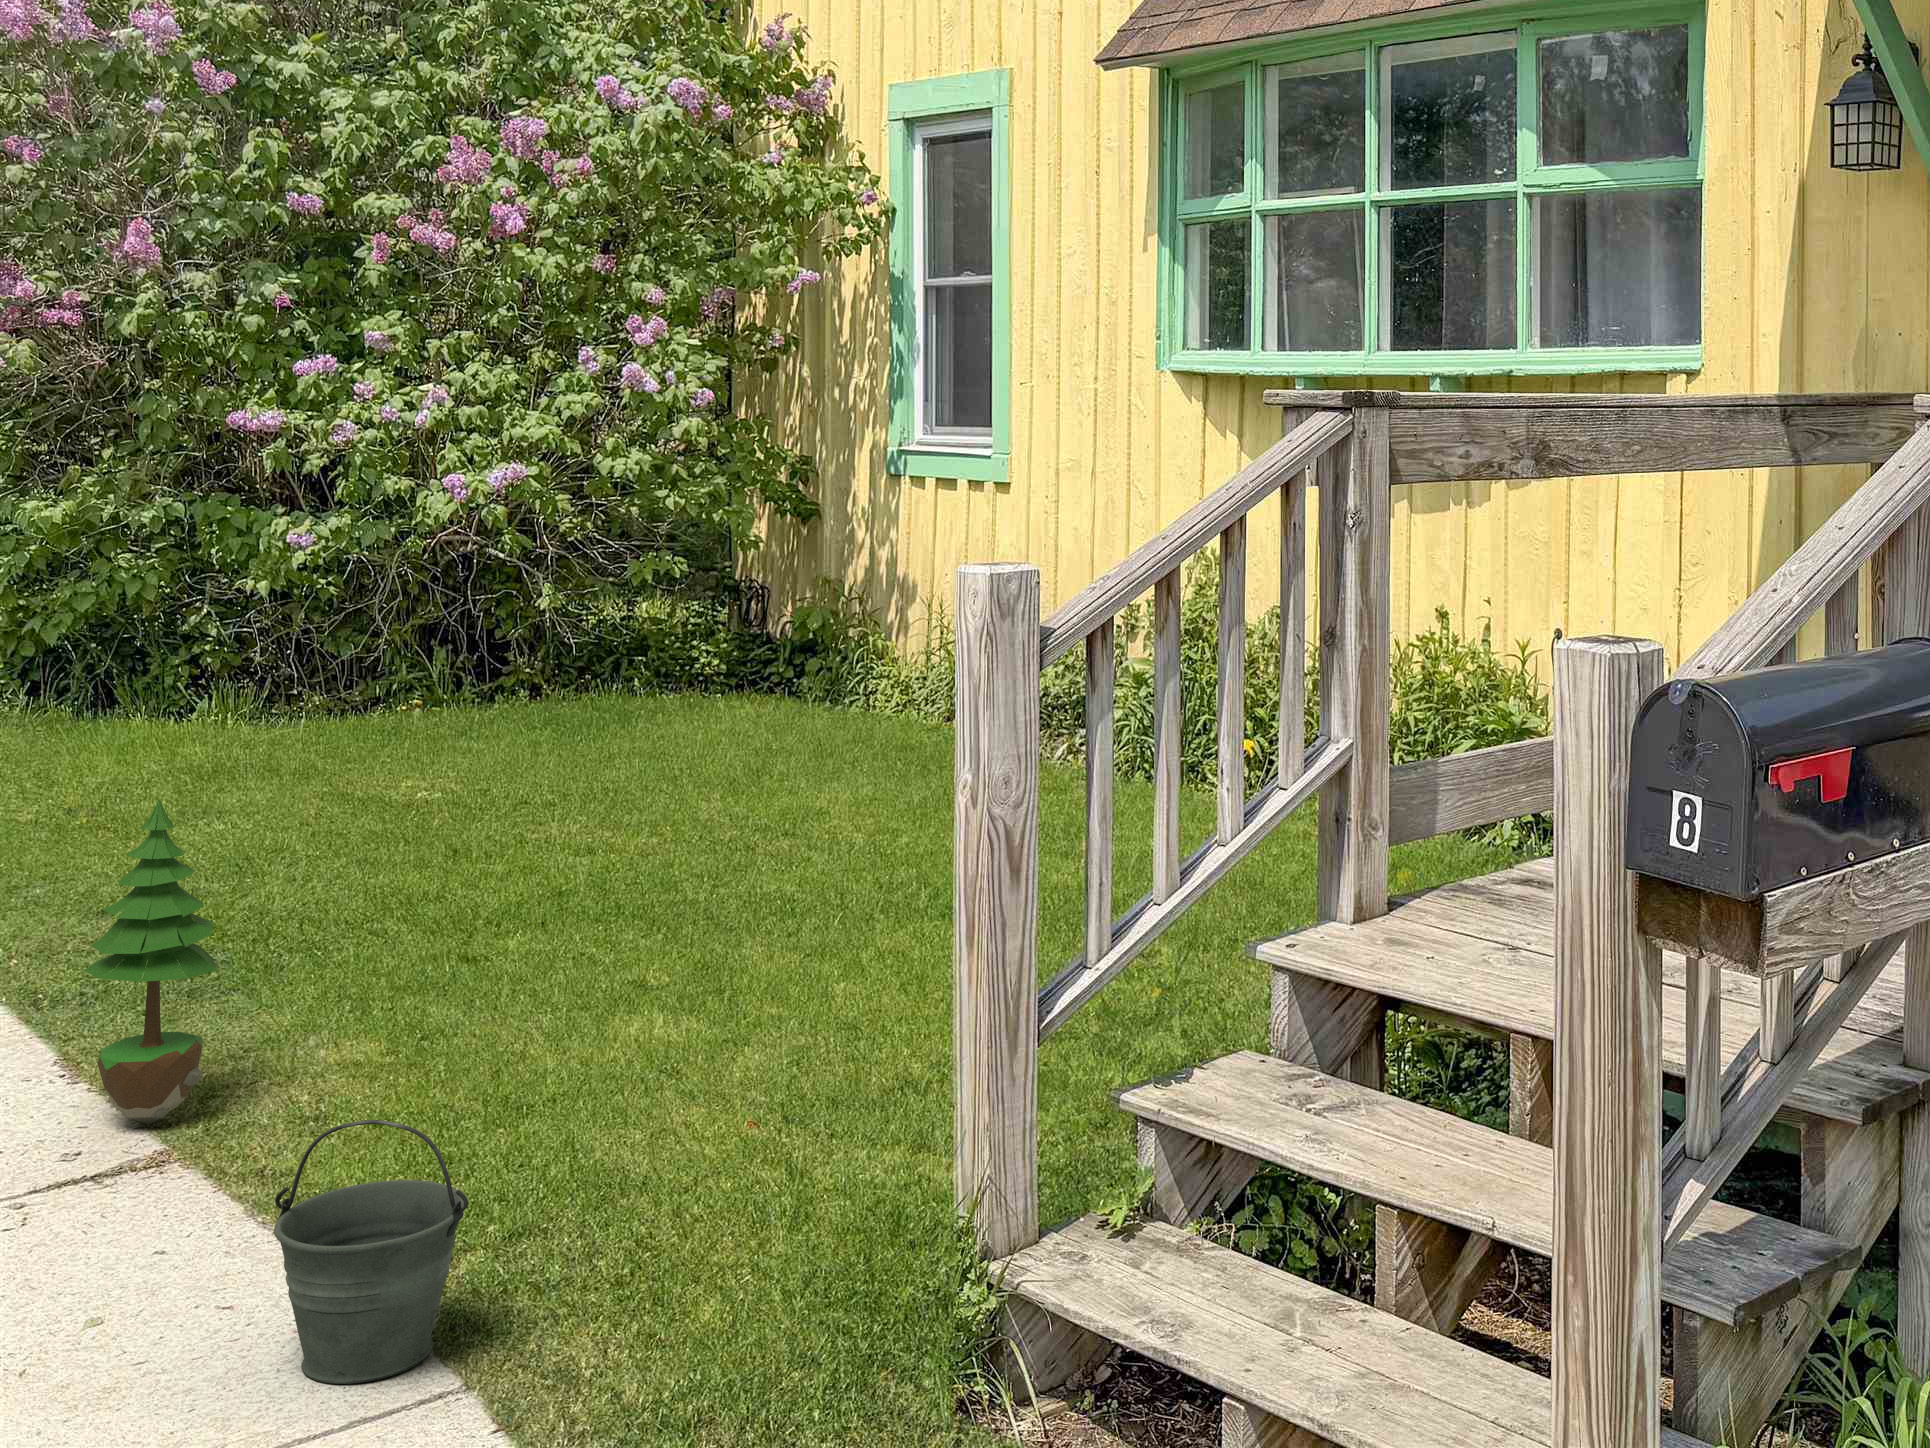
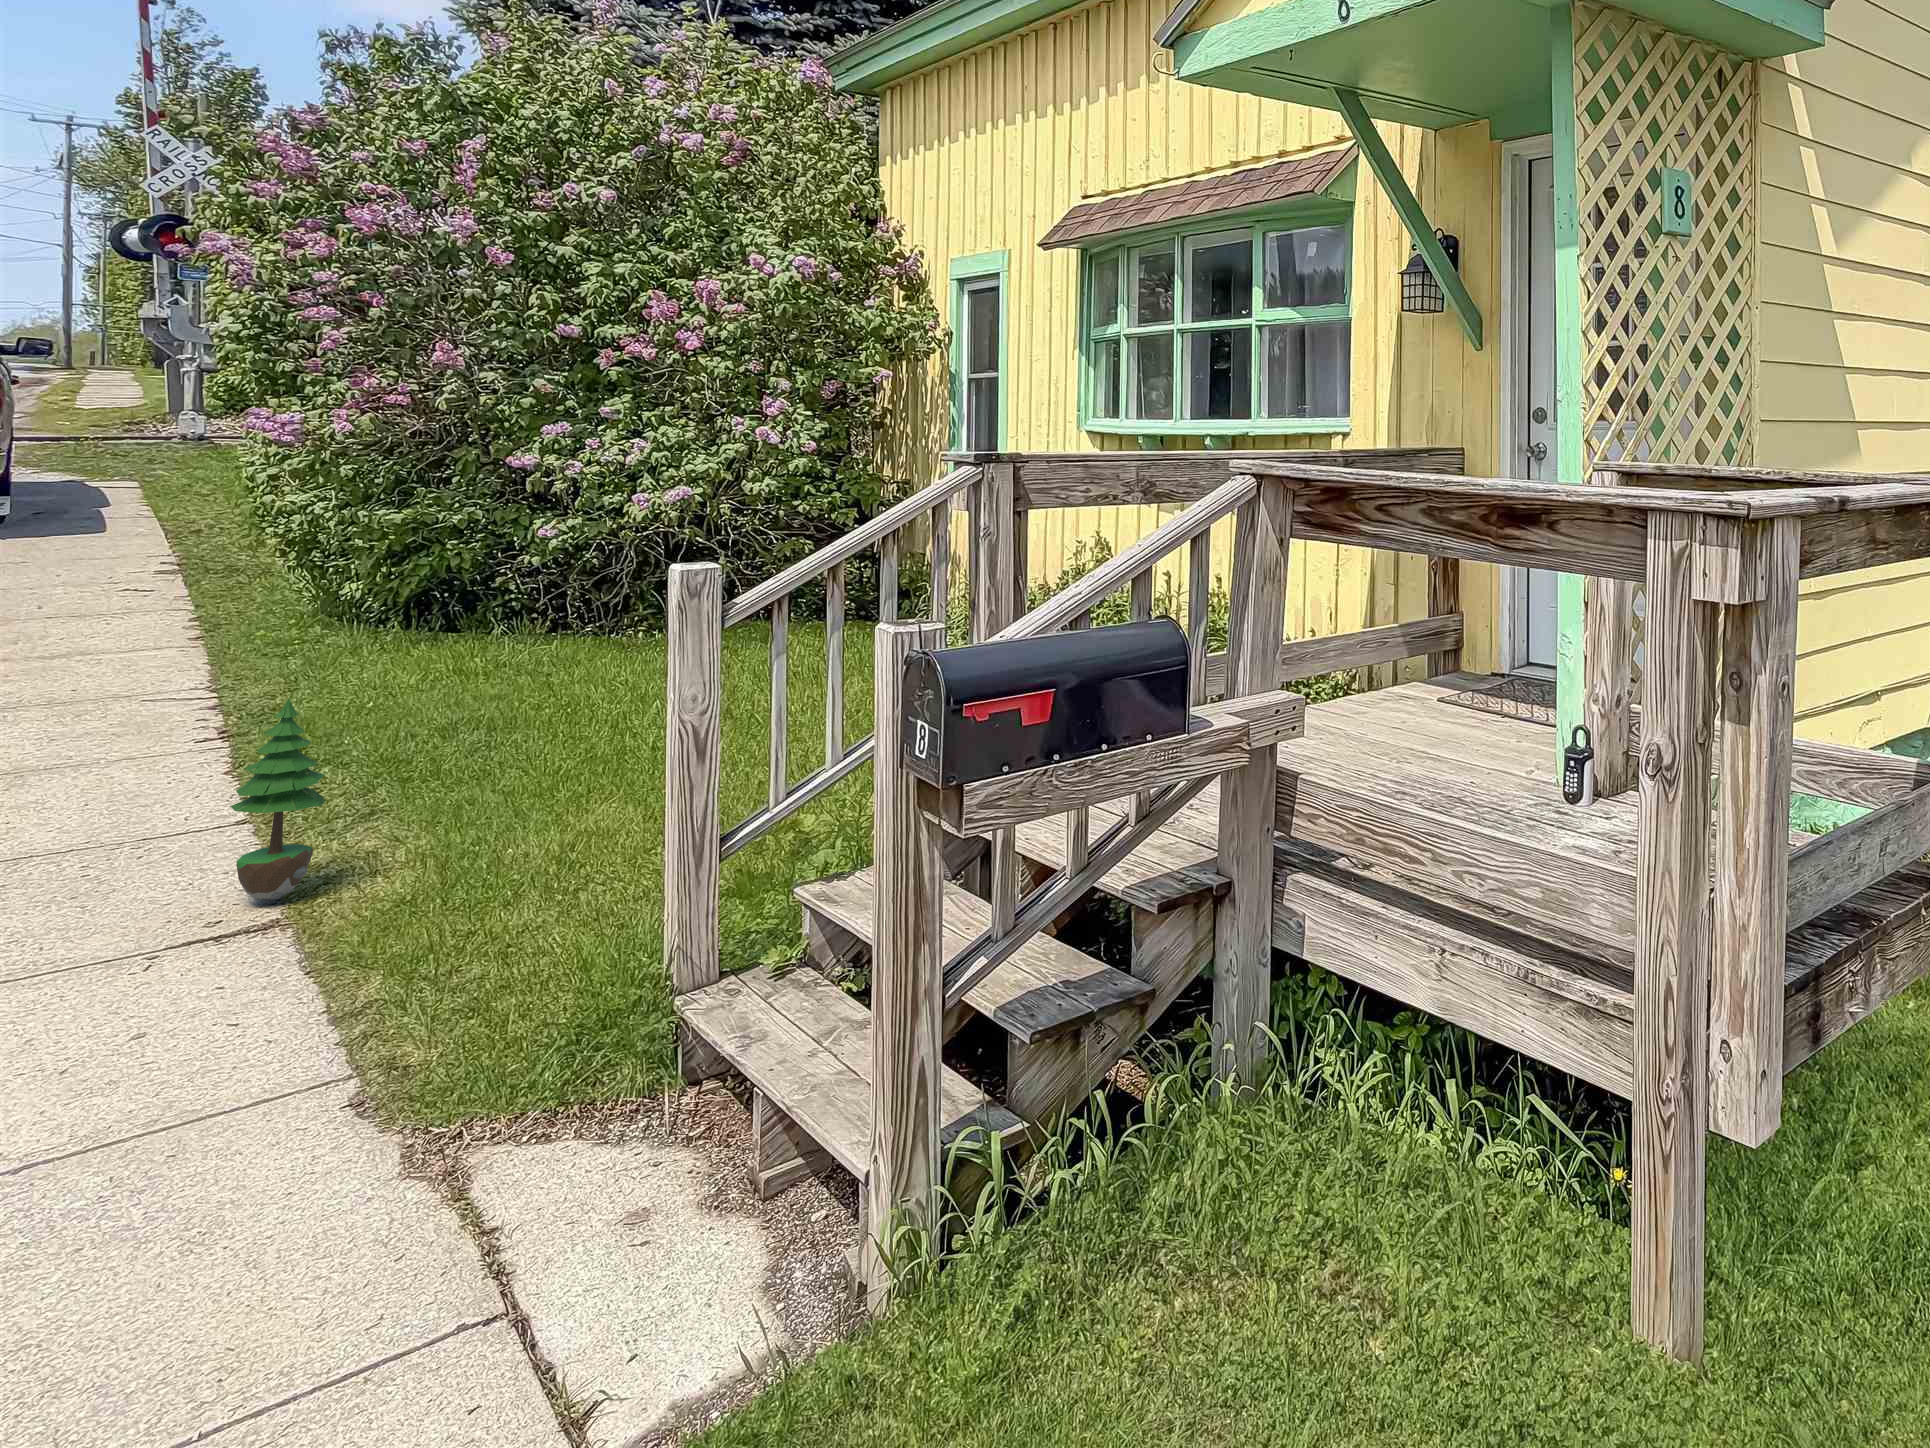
bucket: present [274,1120,469,1384] -> none [252,899,393,1067]

